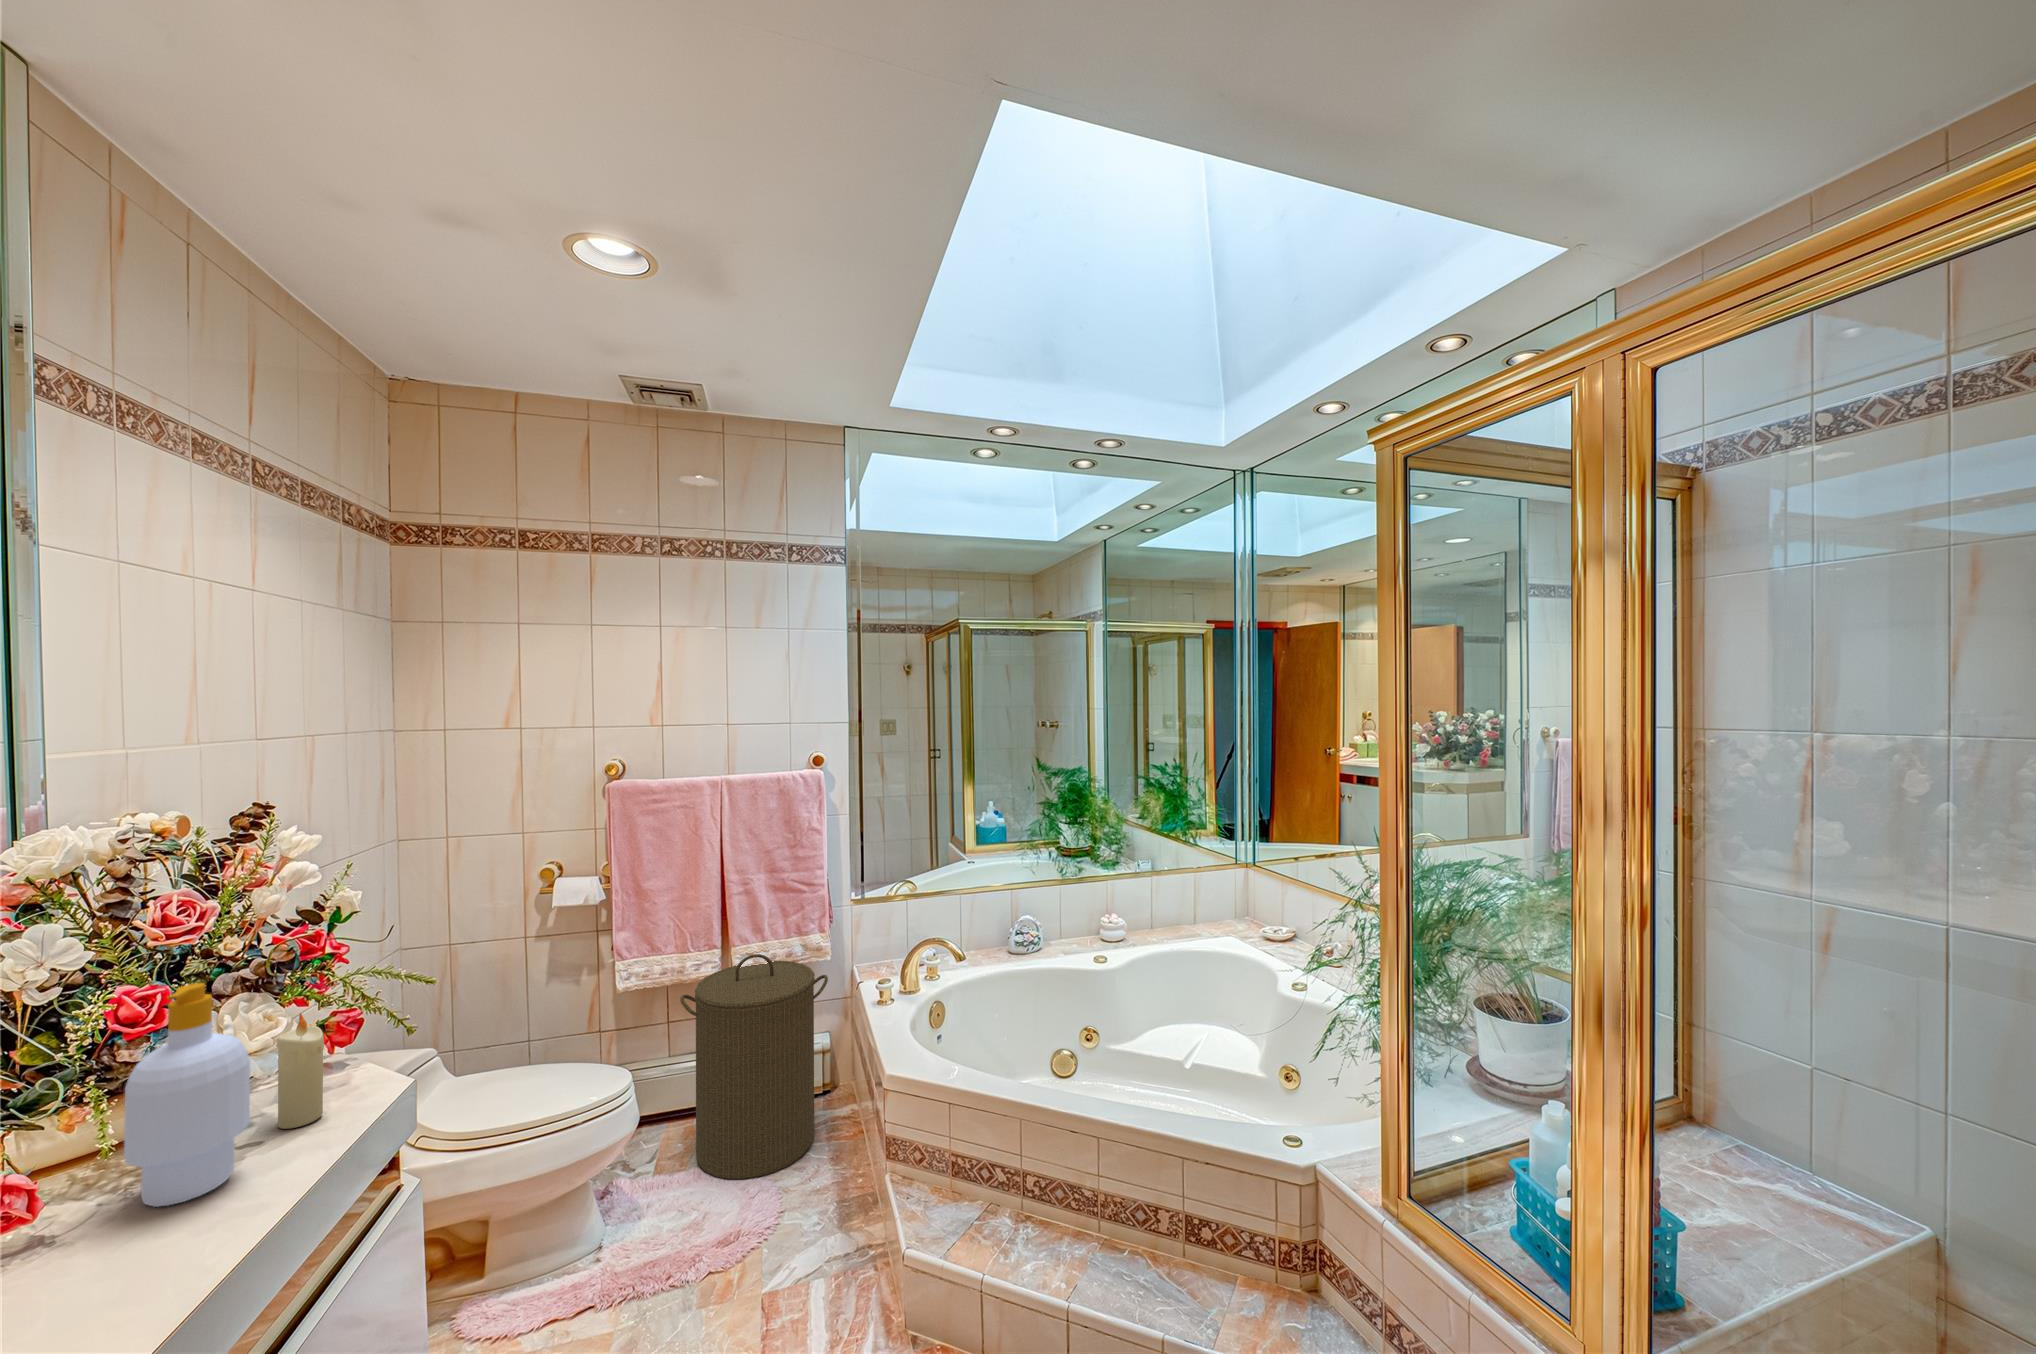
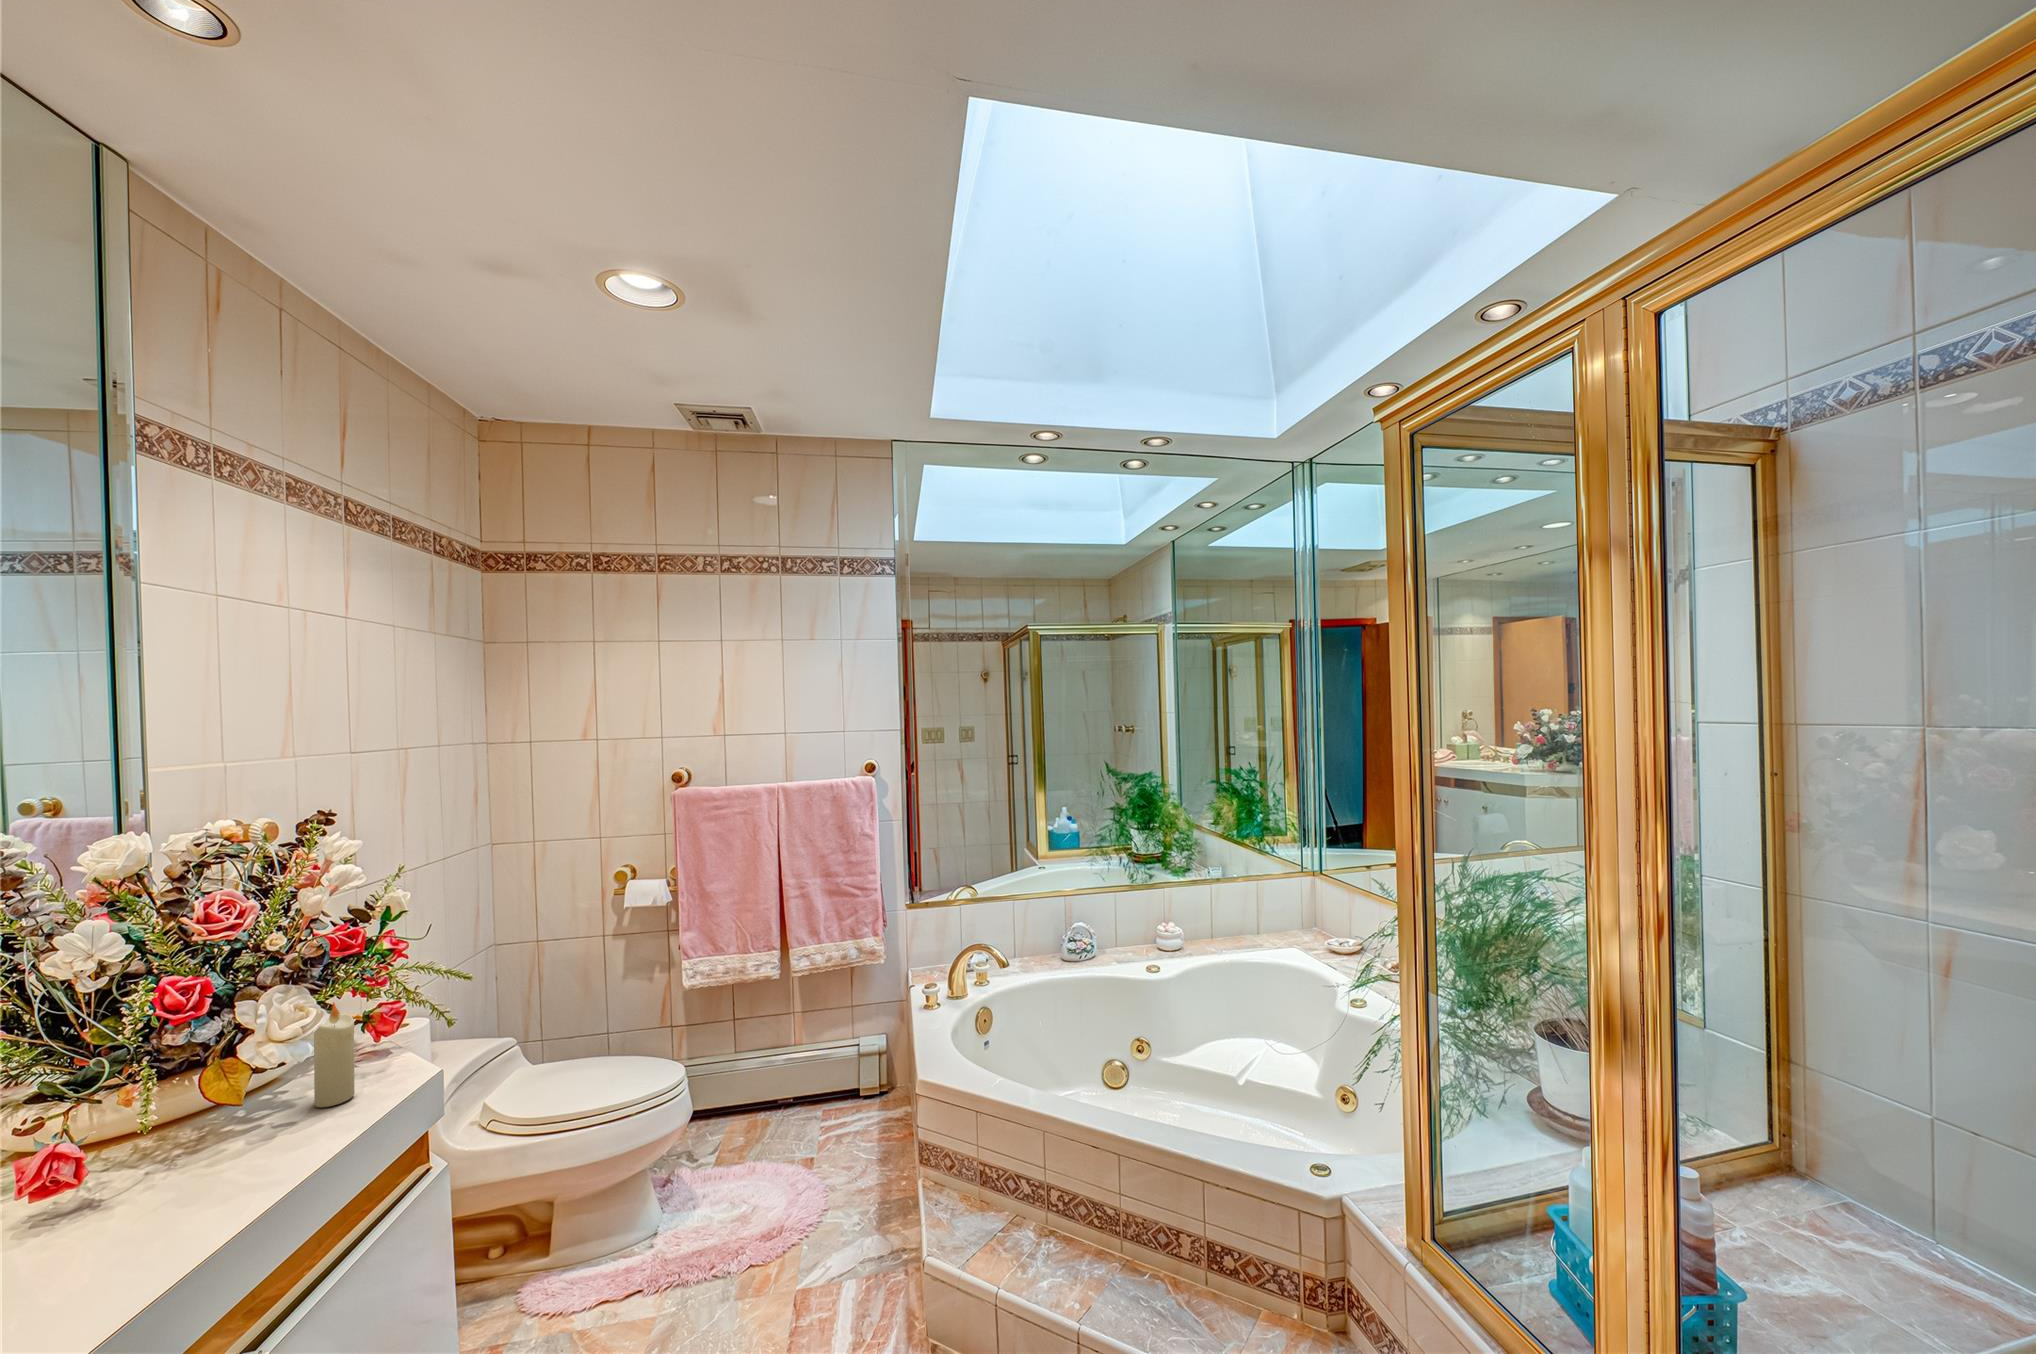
laundry hamper: present [680,954,828,1179] -> none [735,955,875,1173]
soap bottle: present [124,983,250,1207] -> none [165,974,275,1174]

